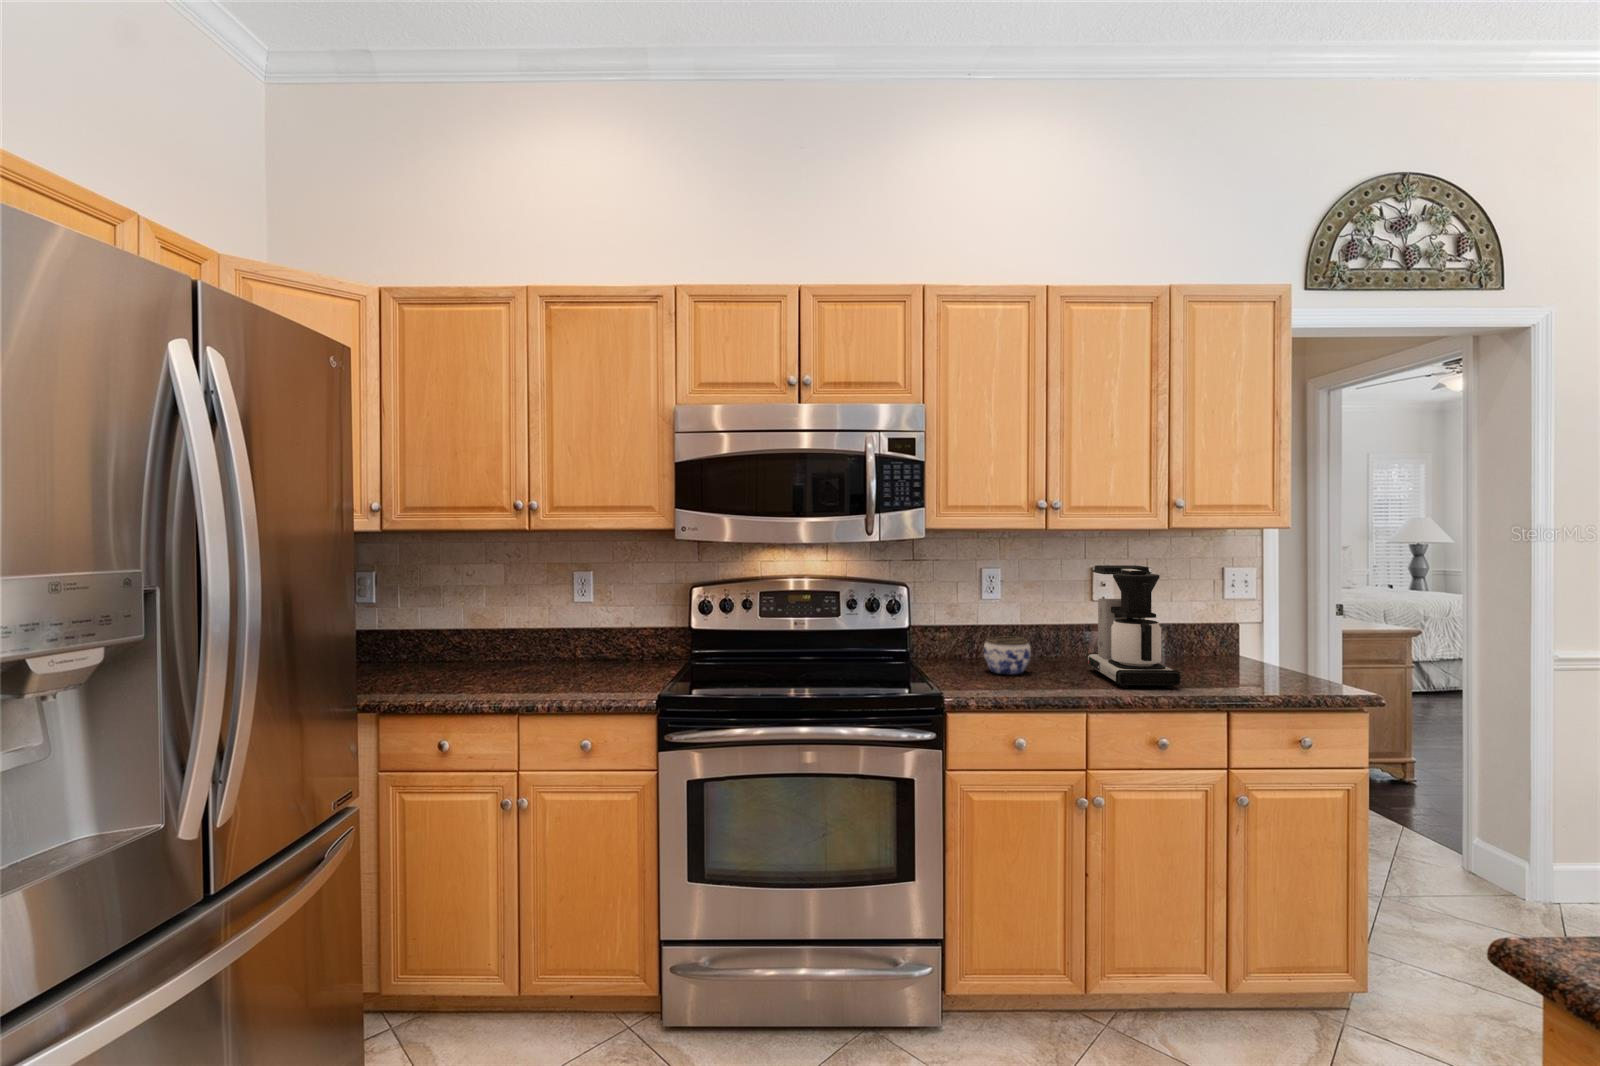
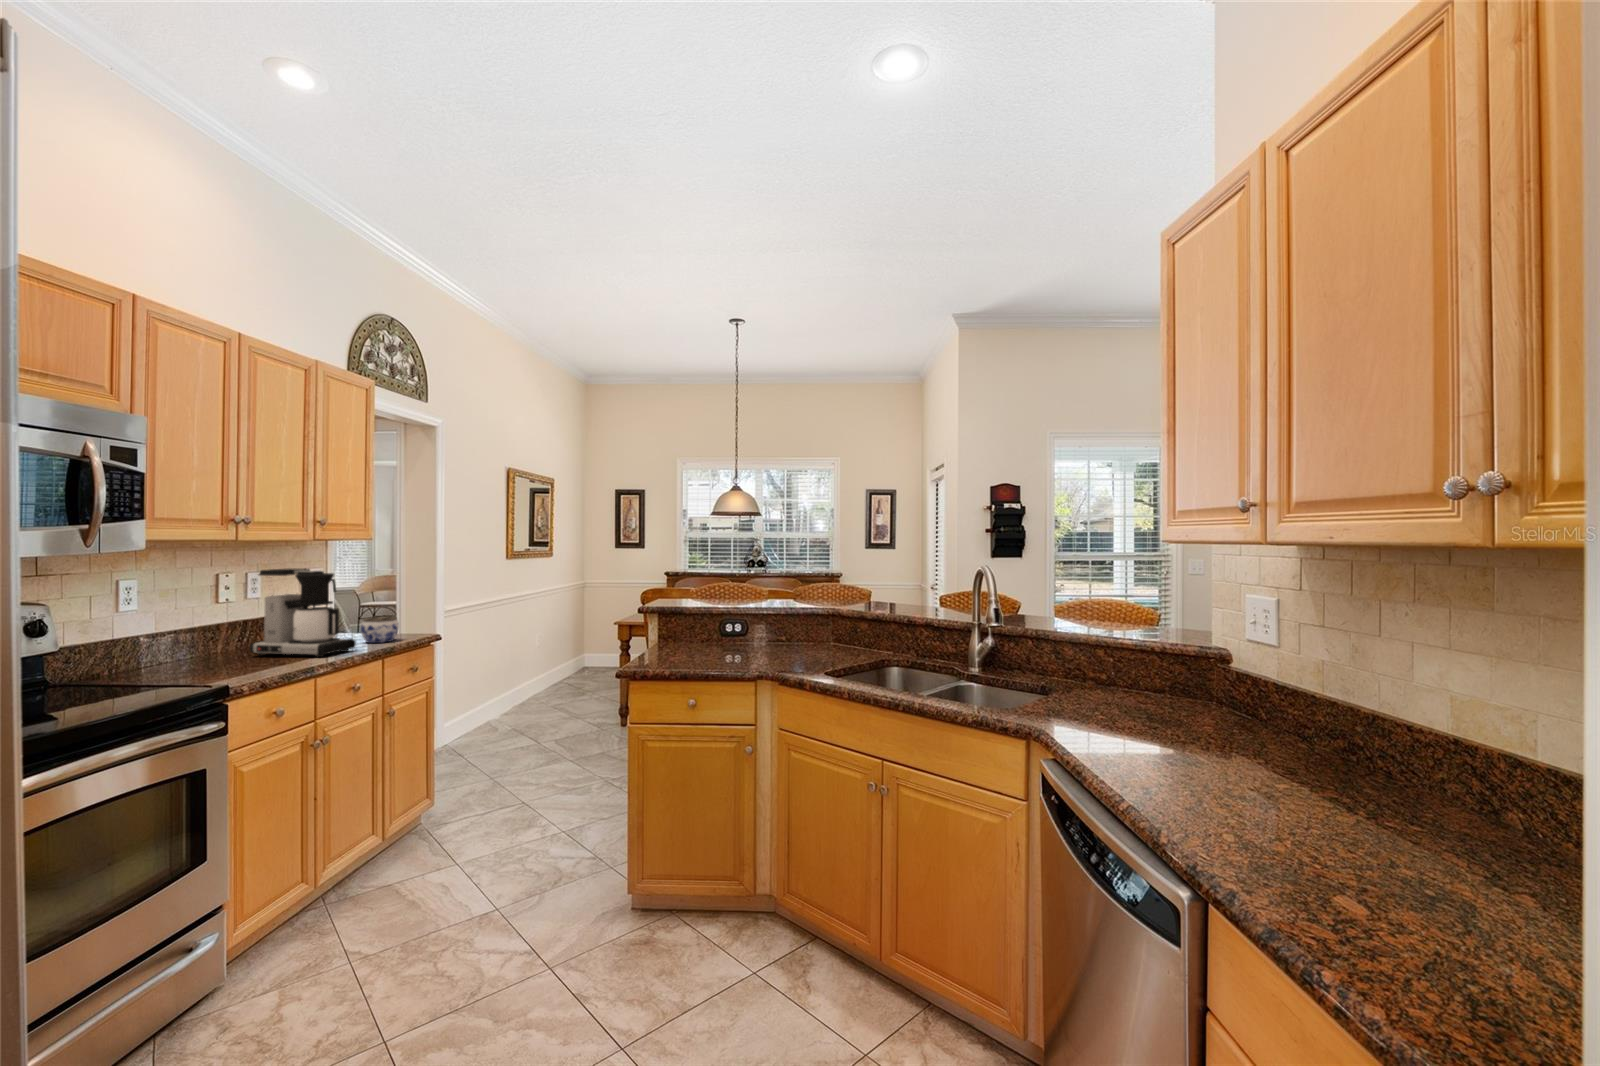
jar: present [984,636,1031,674] -> present [361,616,399,643]

